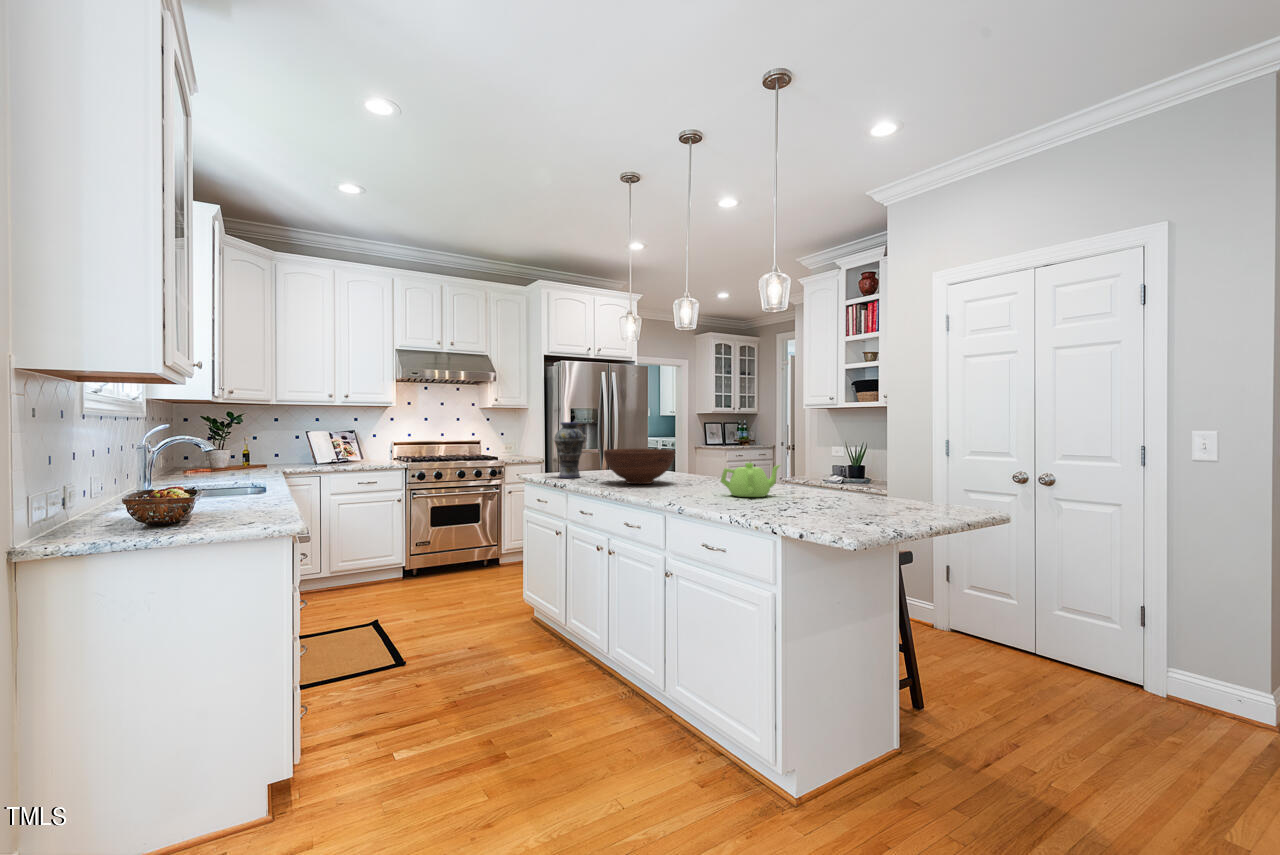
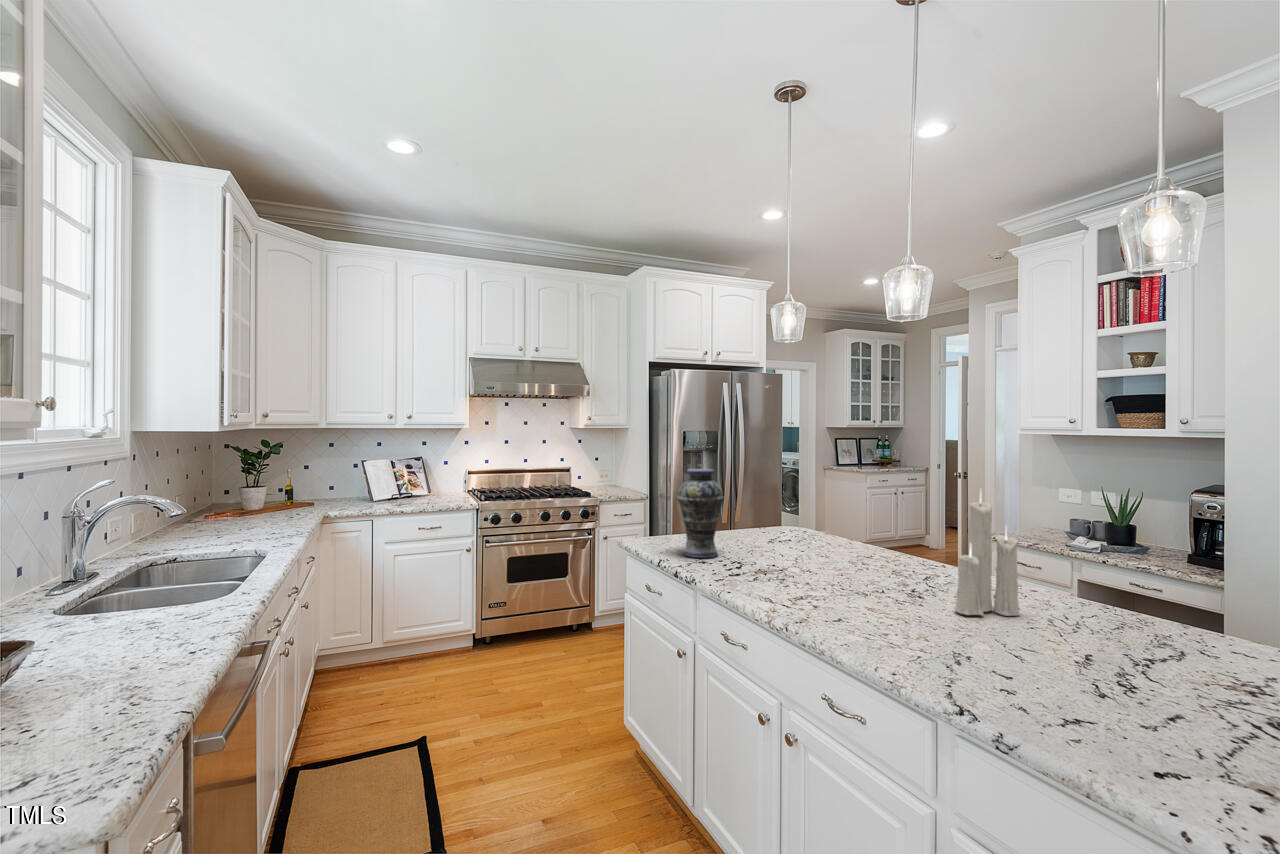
candle: none [699,418,732,488] -> present [955,493,1020,616]
fruit bowl: present [604,449,675,484] -> none [766,518,893,589]
teapot: present [720,463,780,497] -> none [1033,590,1184,673]

